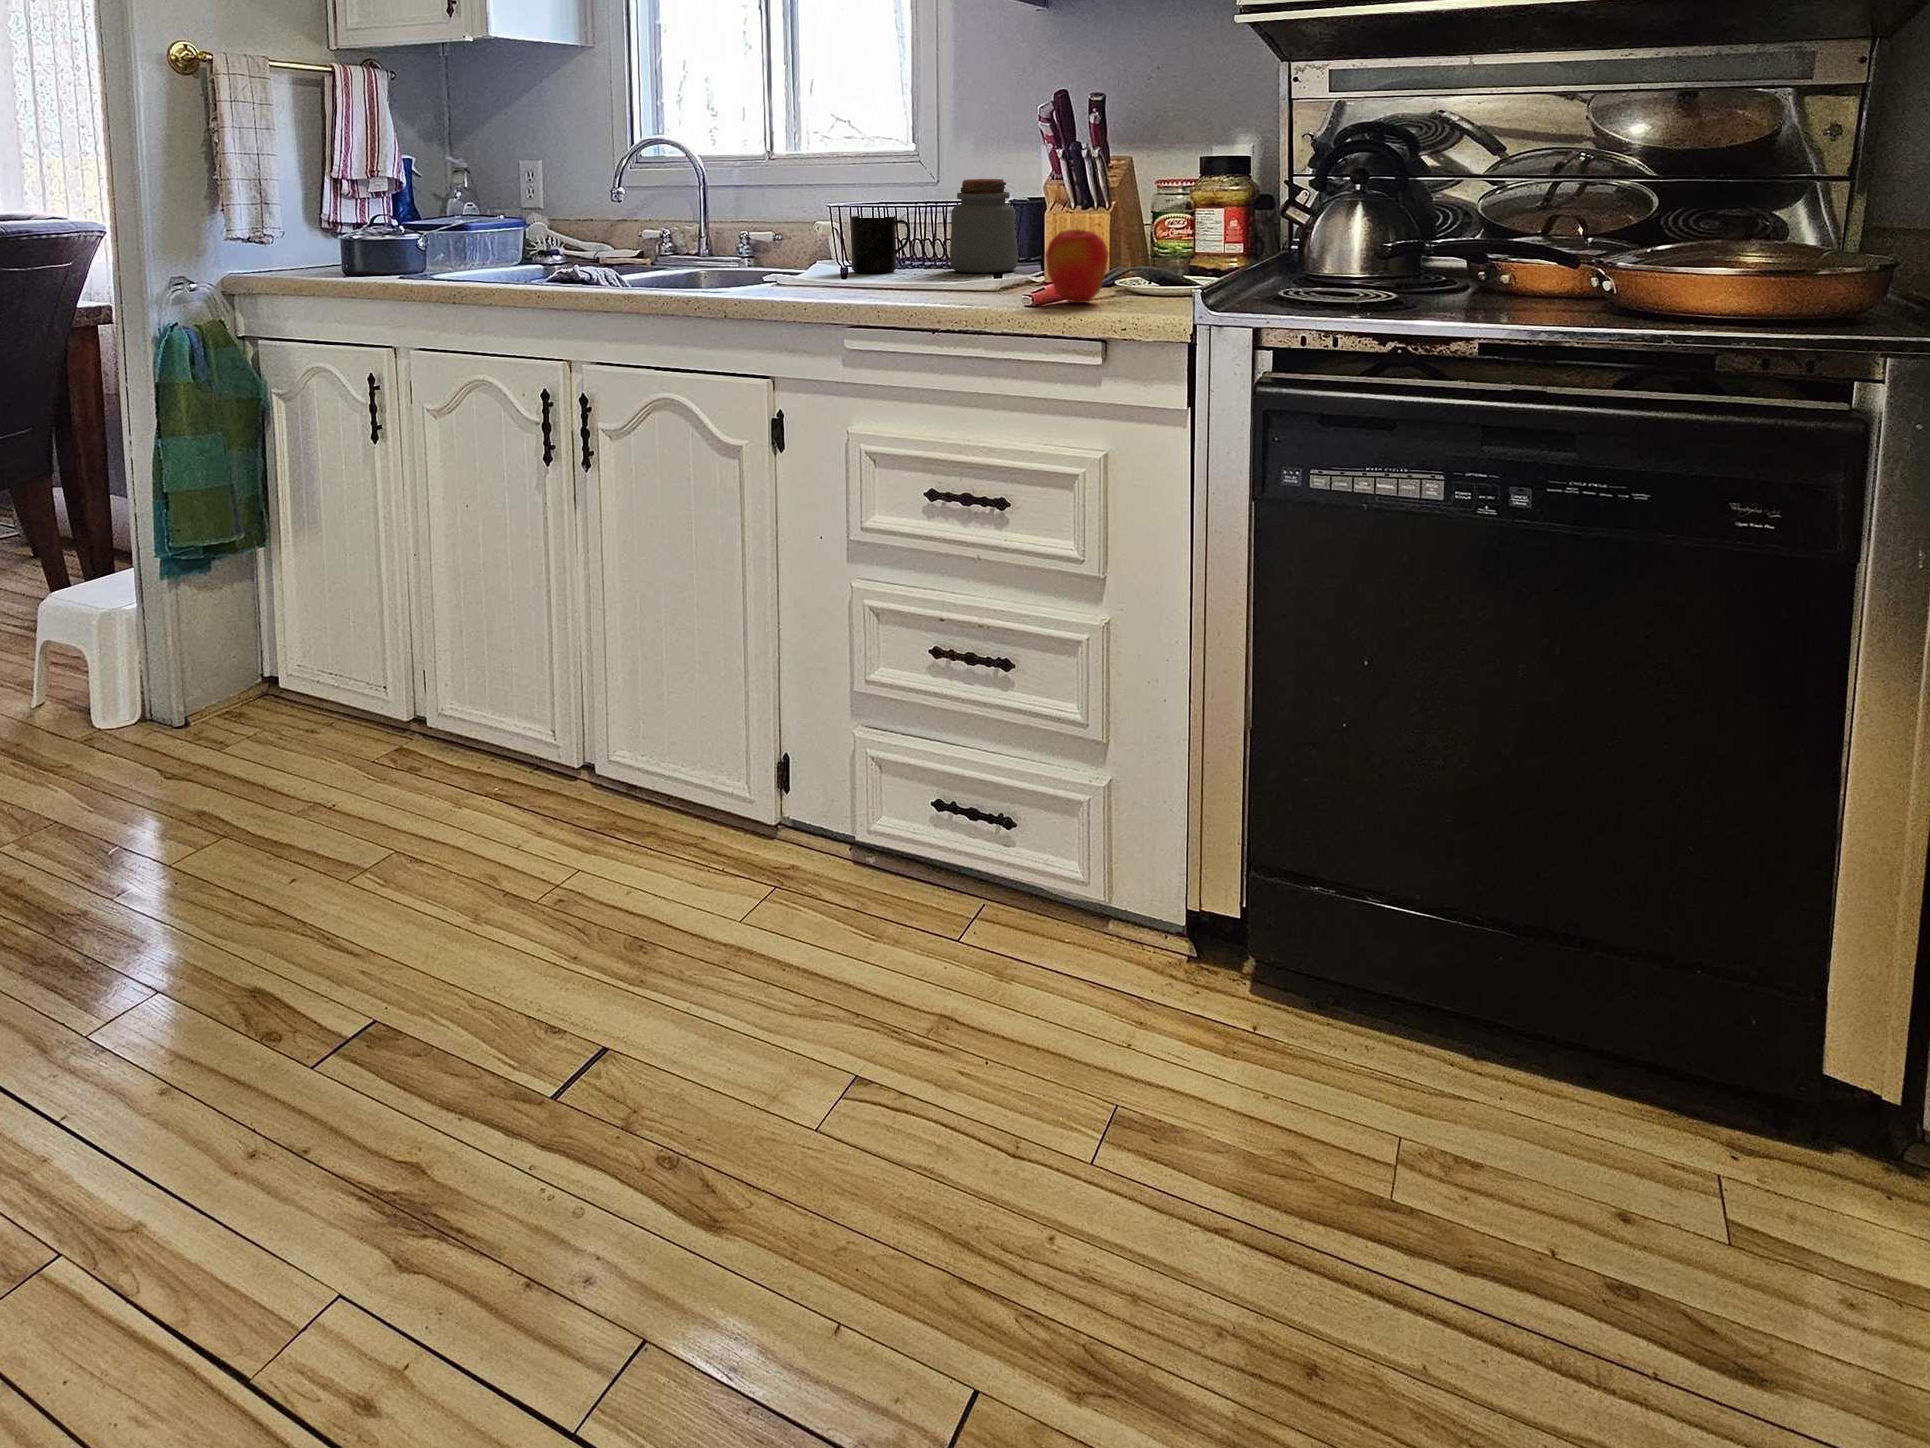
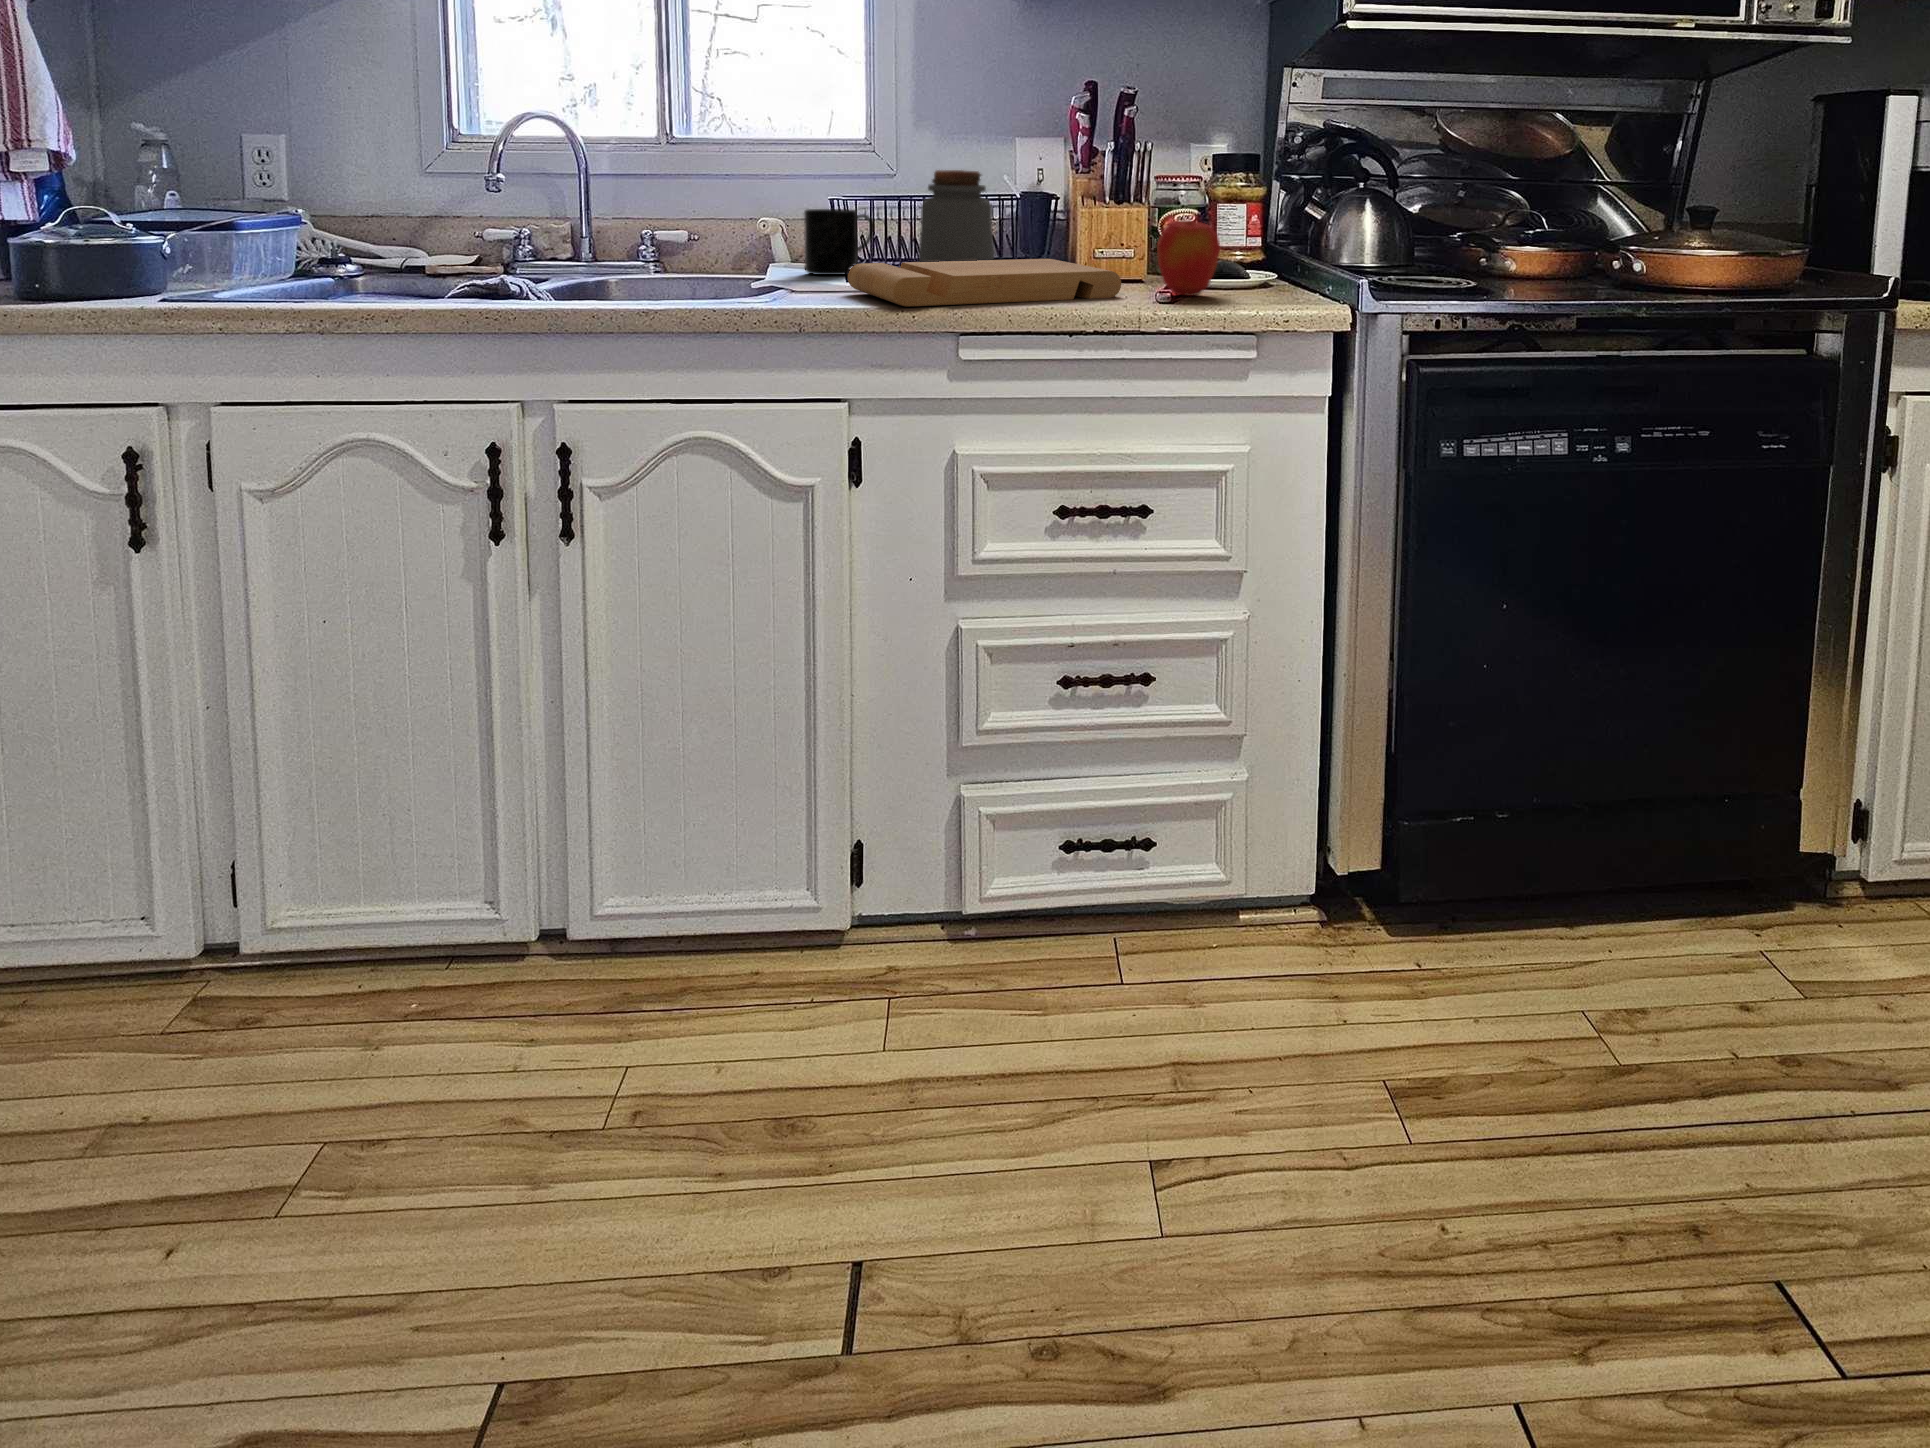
cutting board: none [795,263,1017,304] -> present [848,259,1121,307]

